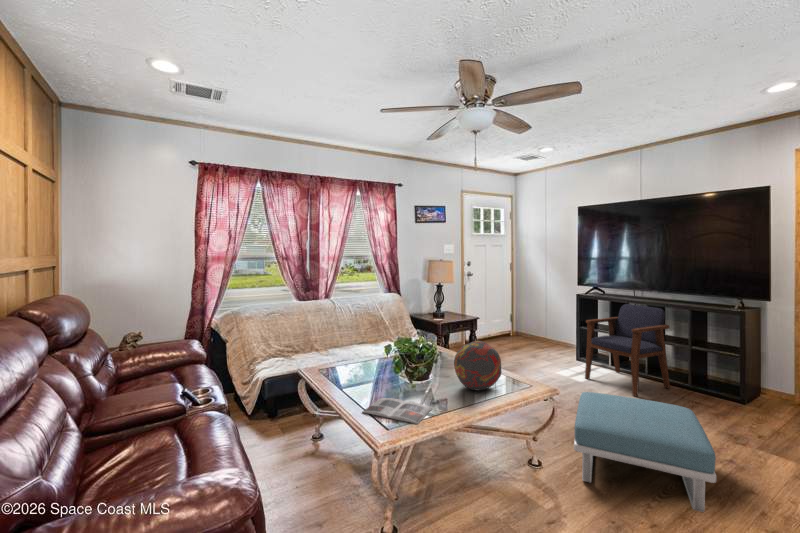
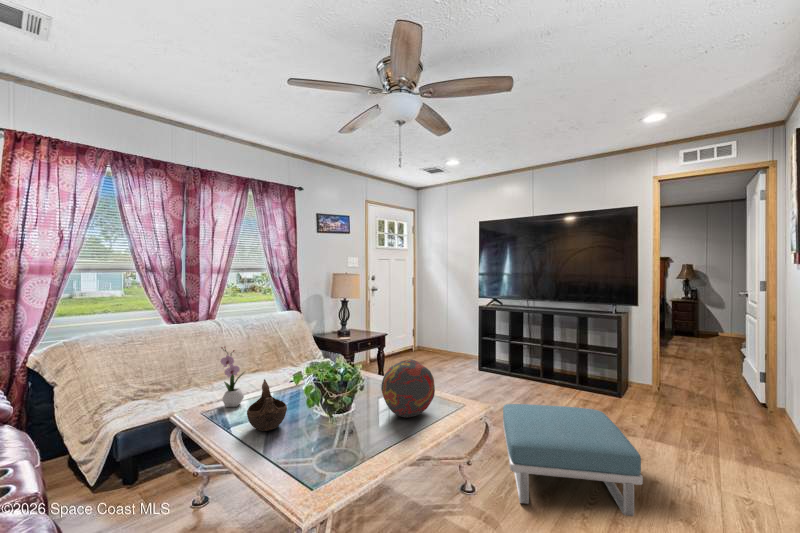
armchair: present [585,304,670,397] -> none [491,313,564,402]
flower arrangement: none [331,321,350,368] -> present [221,347,244,407]
decorative bowl: none [347,348,377,387] -> present [247,379,287,431]
magazine: present [363,398,432,424] -> none [273,441,364,473]

